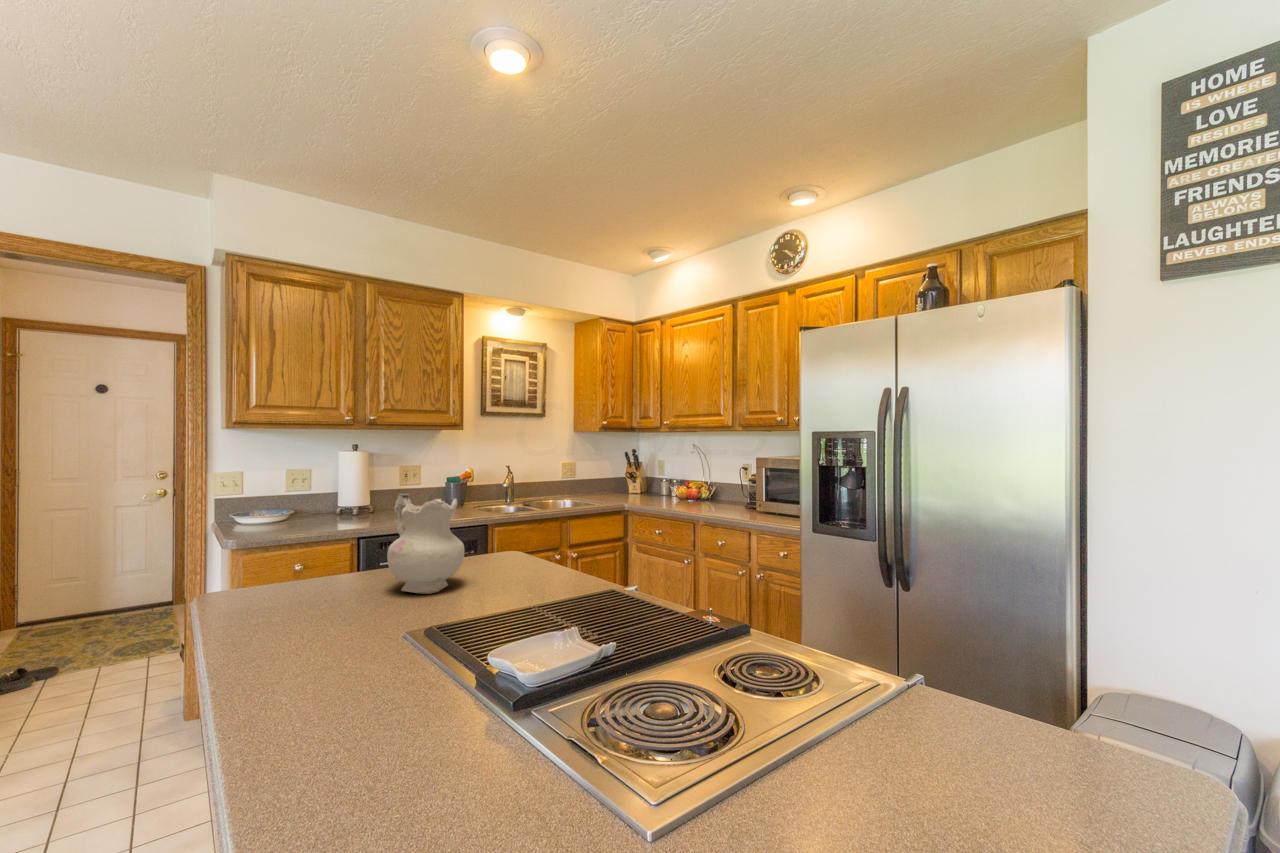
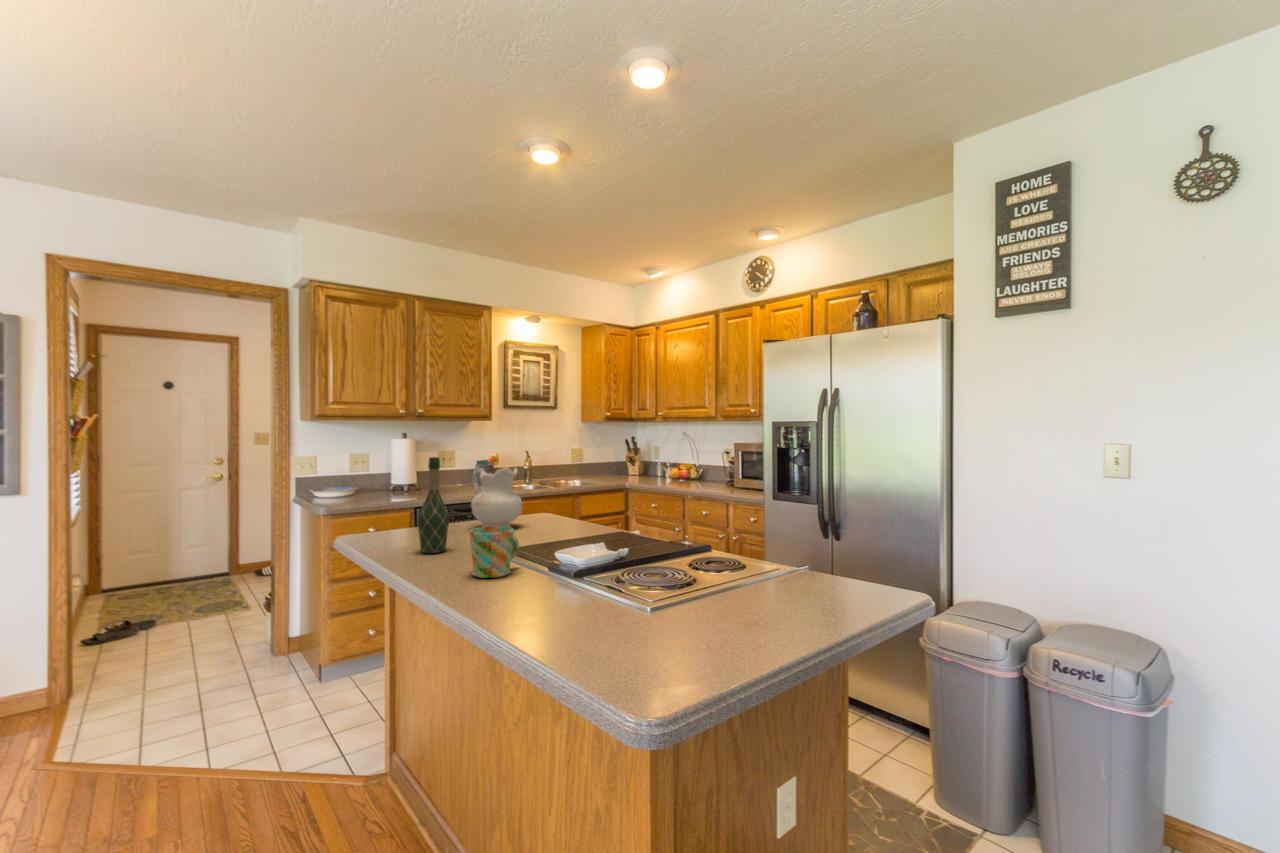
wine bottle: none [261,489,320,653] -> present [418,457,449,553]
mug: none [295,627,405,744] -> present [469,526,519,578]

